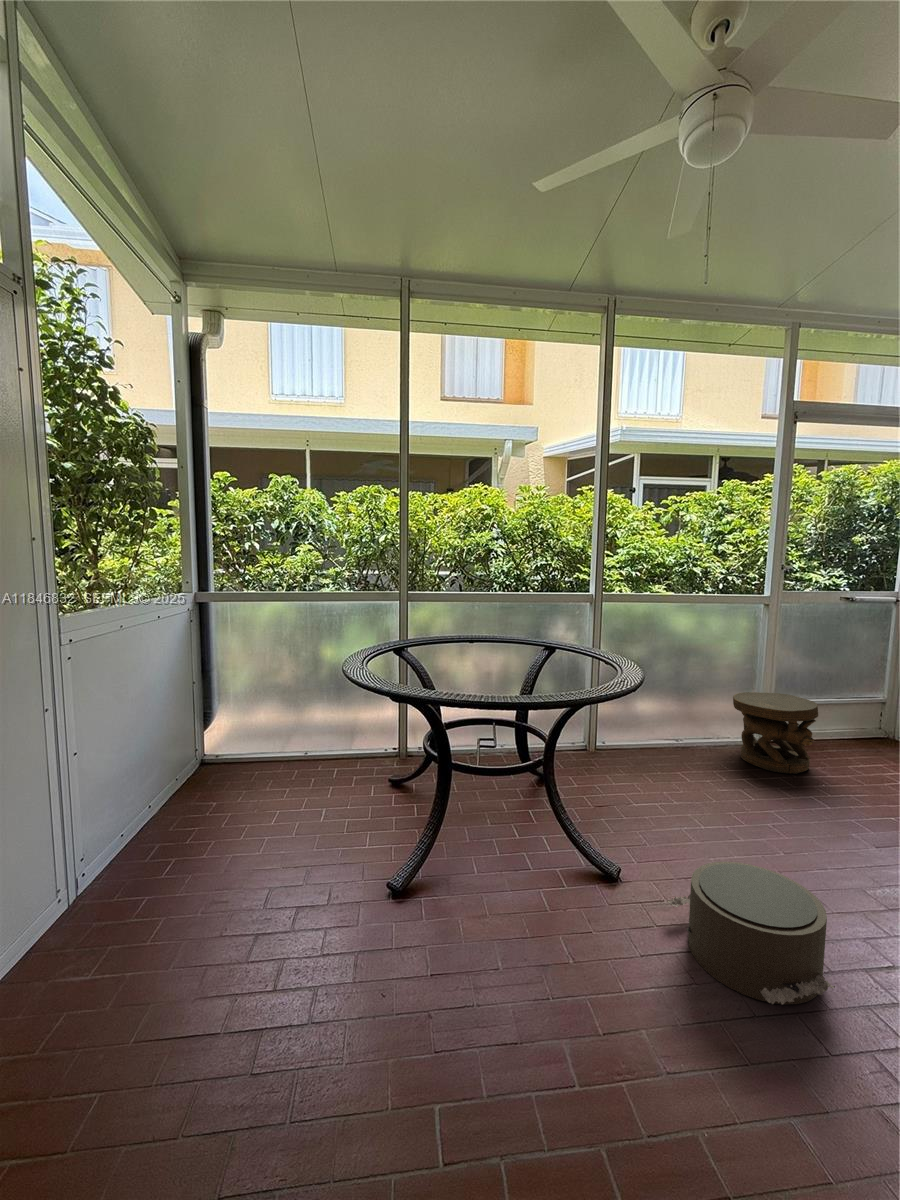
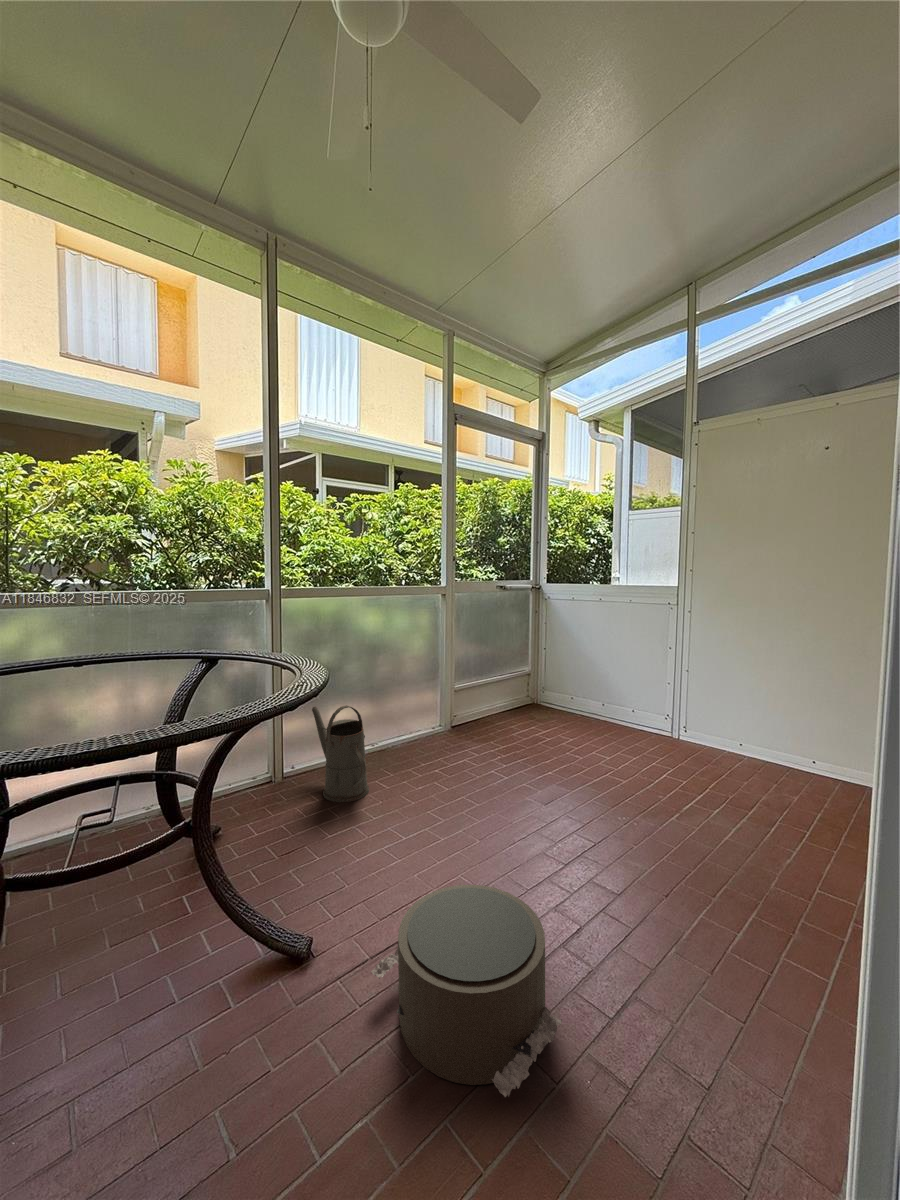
side table: present [733,692,818,774] -> none [421,680,490,755]
watering can: none [620,697,671,787] -> present [312,705,369,802]

